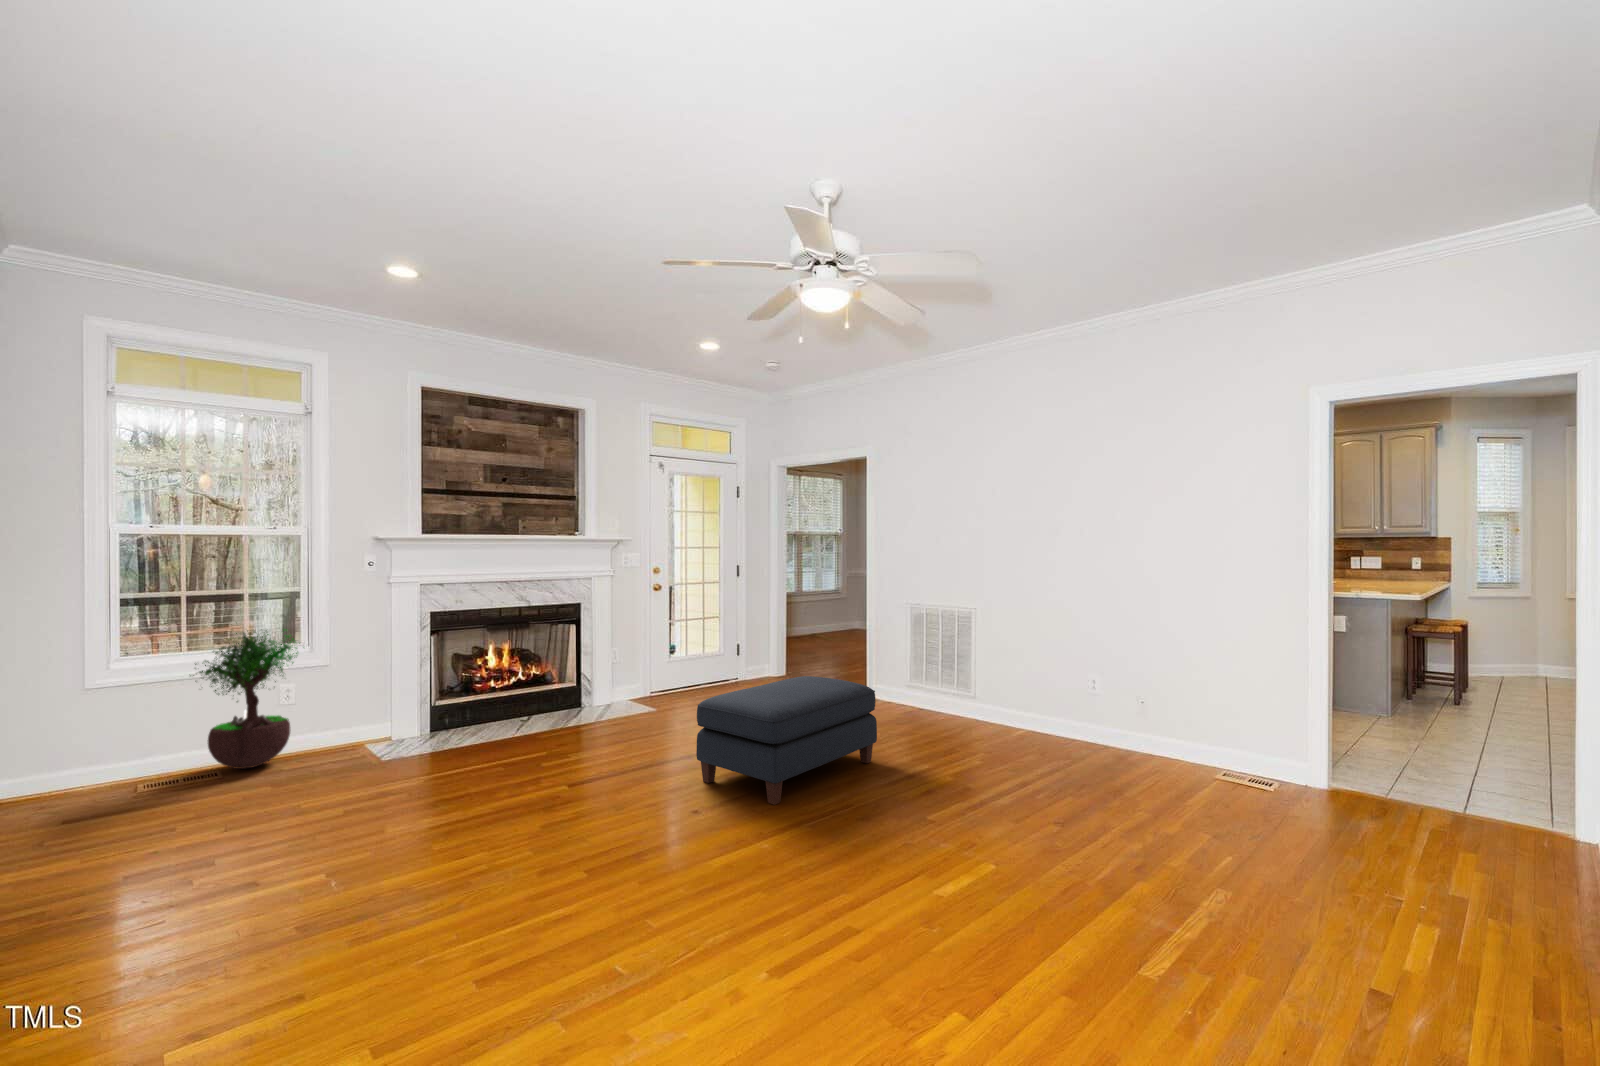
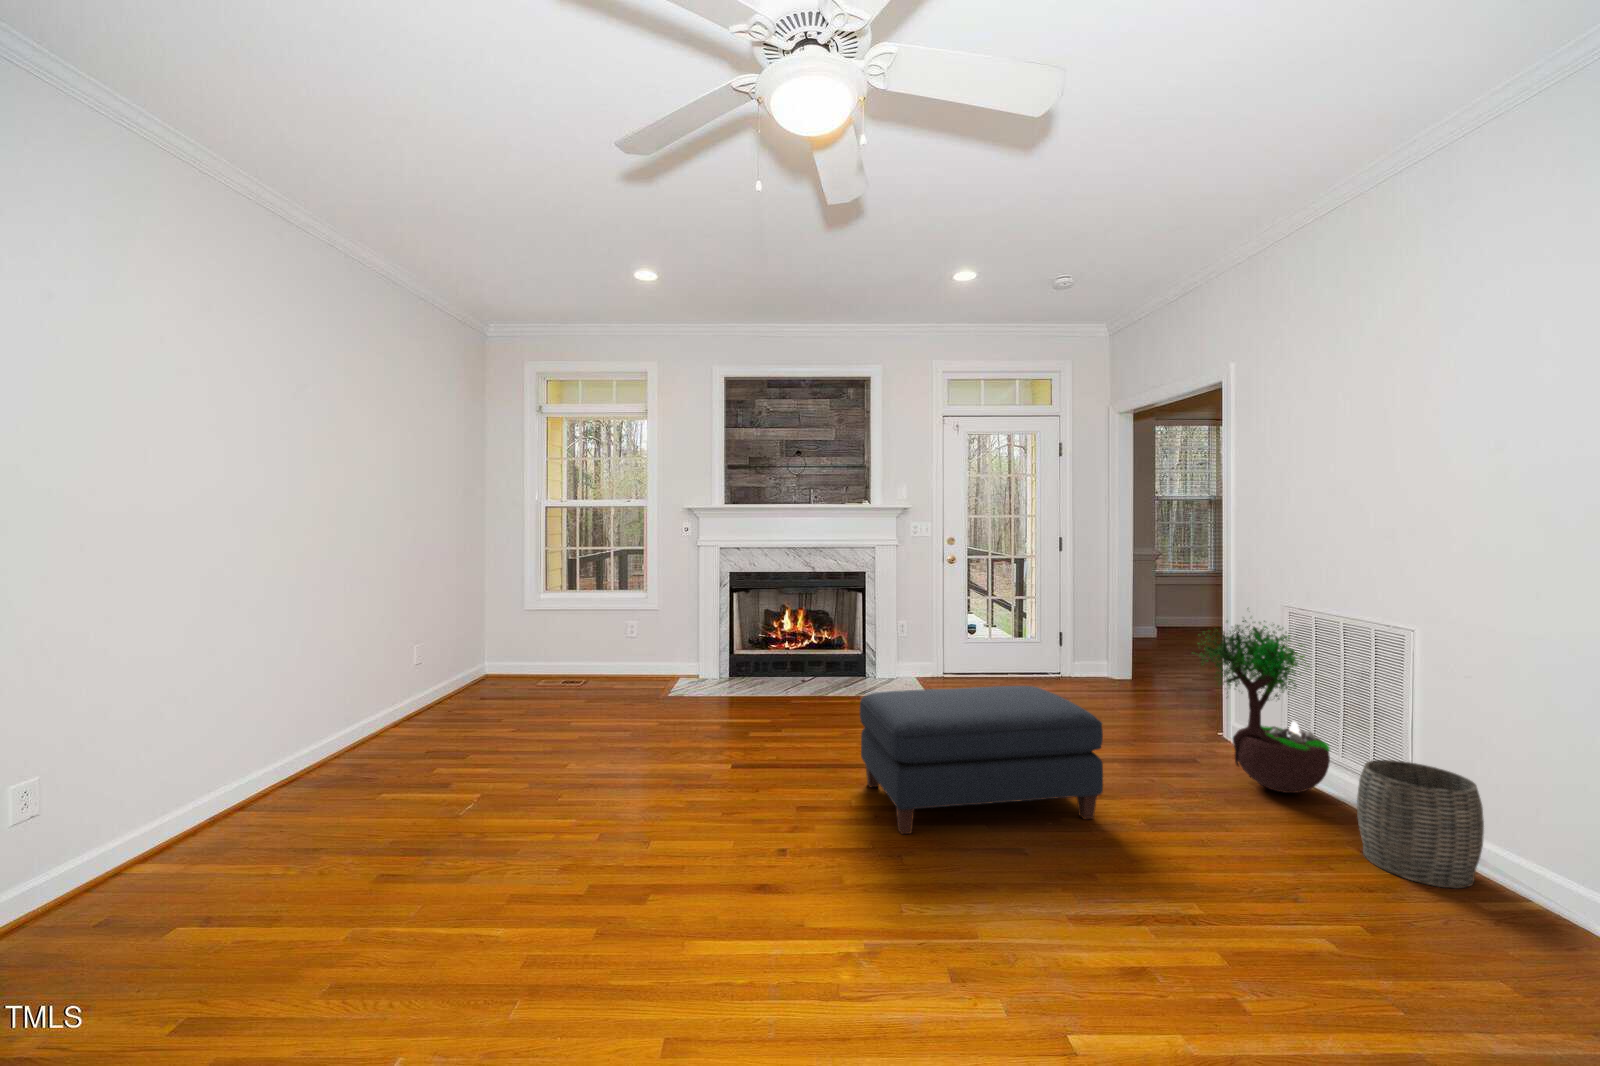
potted tree: present [190,622,300,769] -> present [1194,620,1330,793]
woven basket: none [994,685,1049,749] -> present [1357,760,1484,888]

